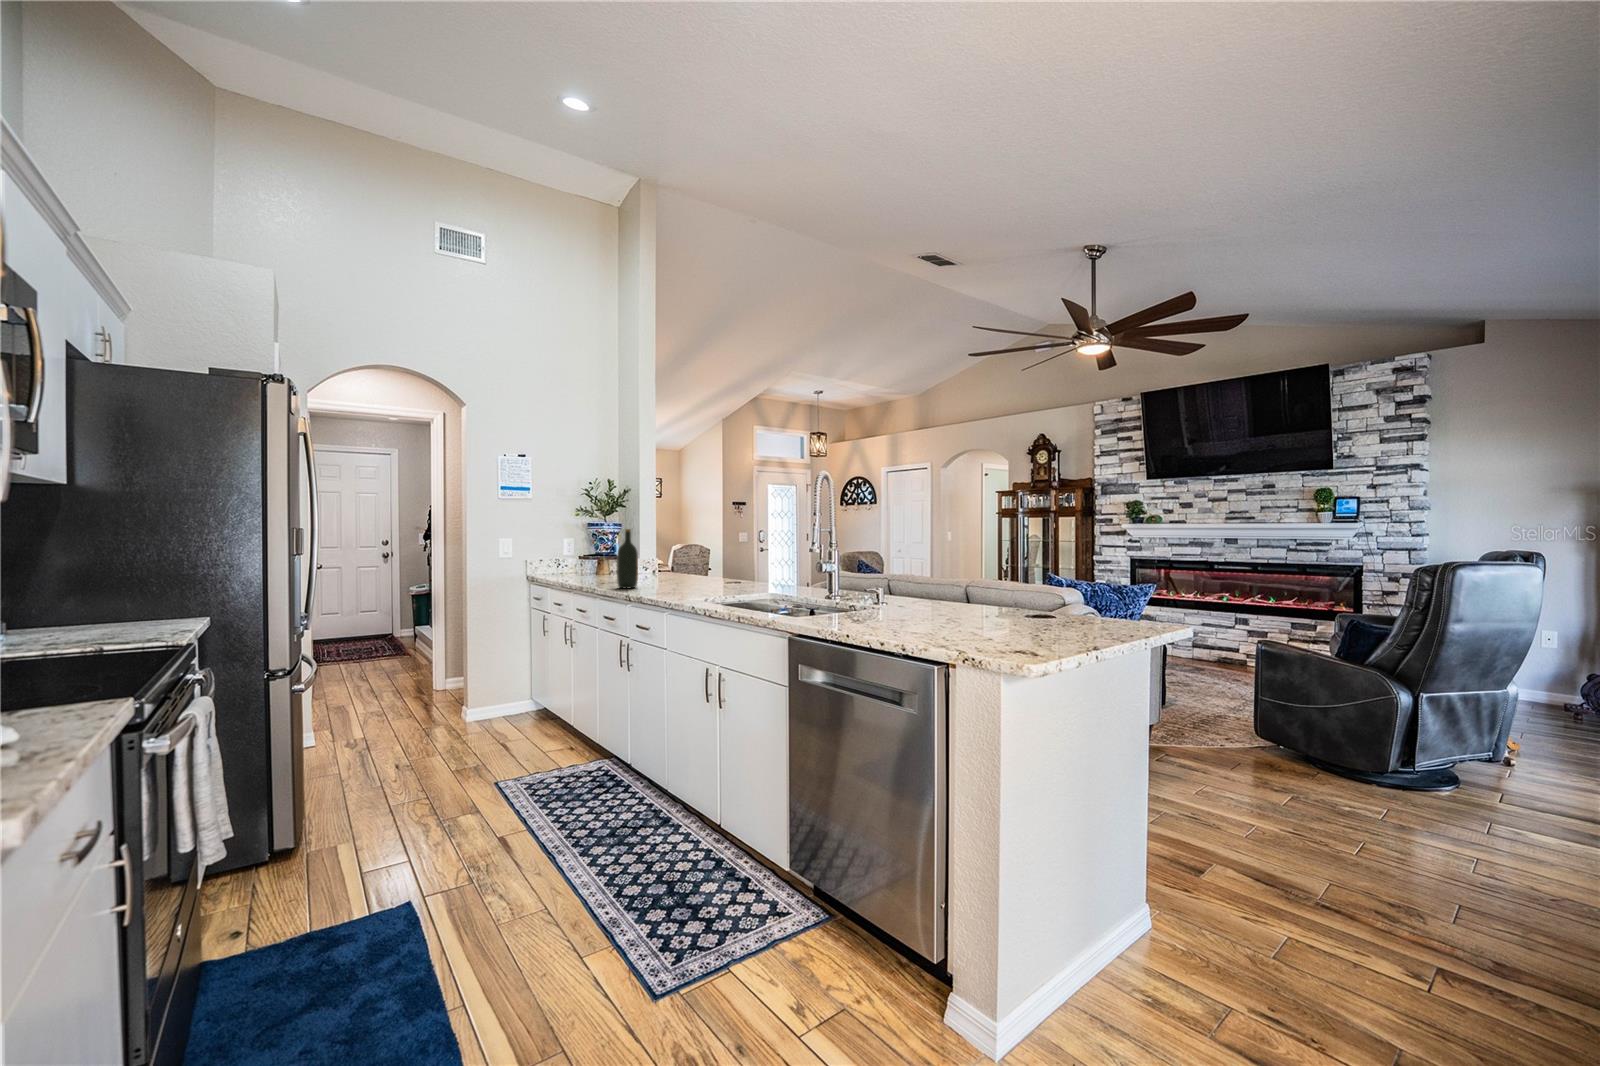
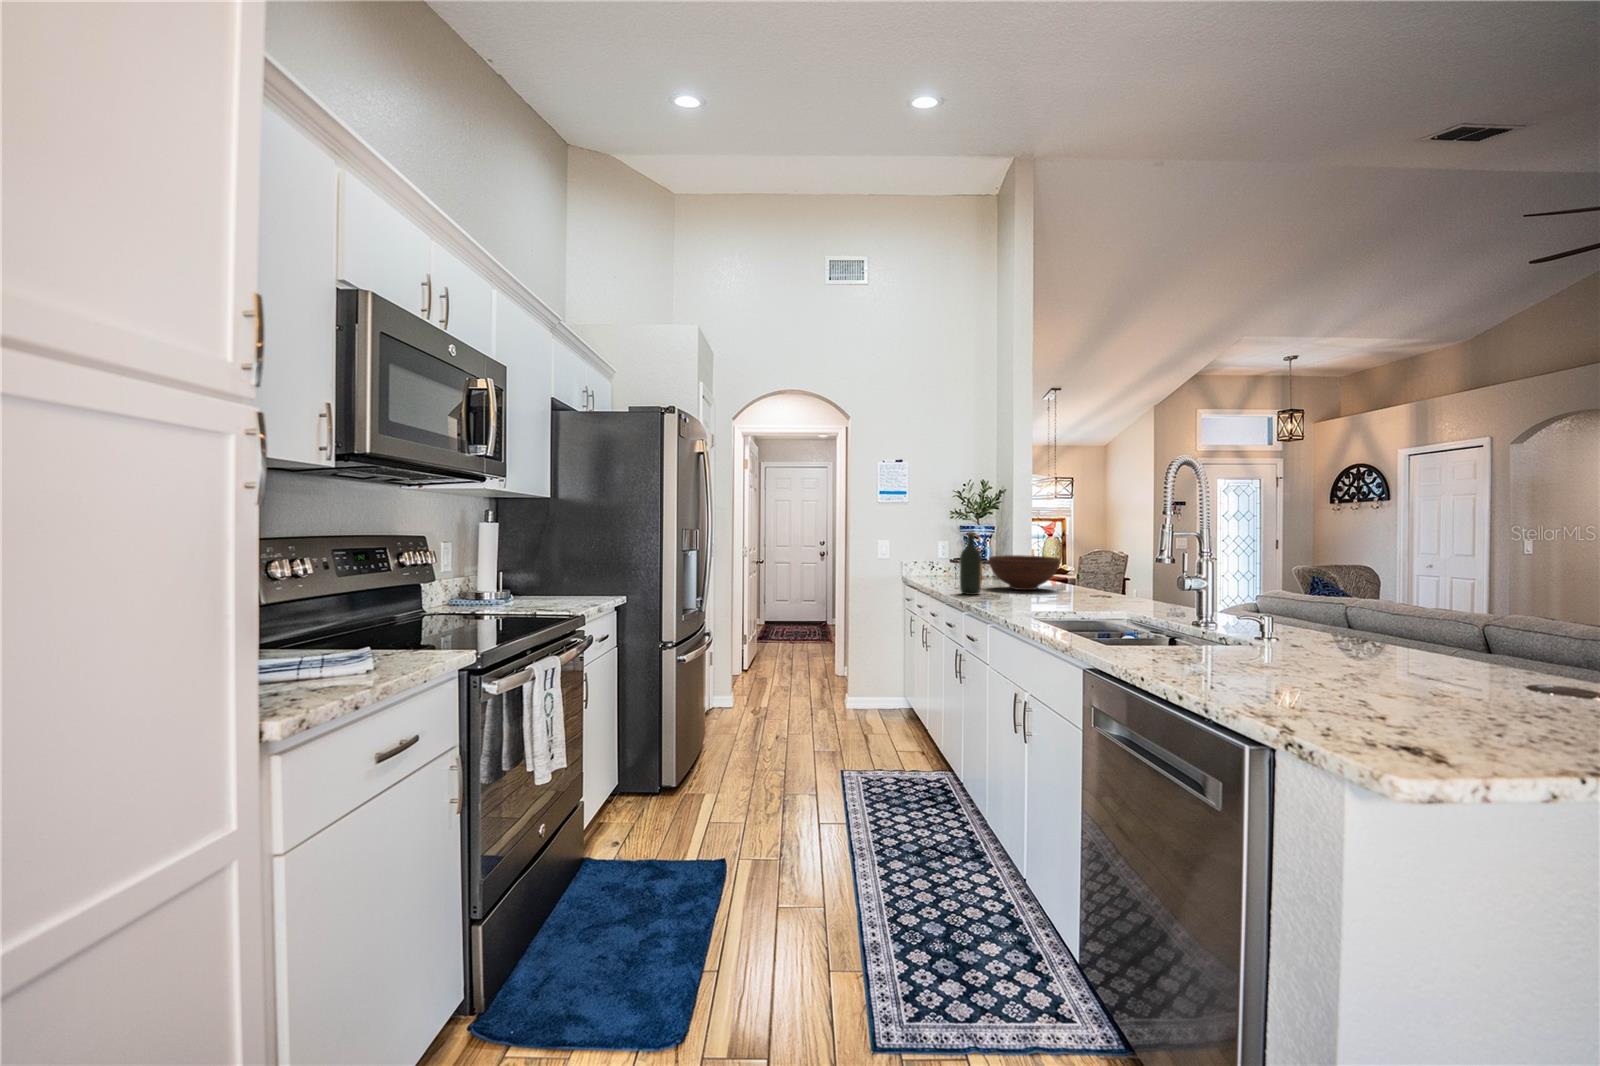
fruit bowl: none [635,550,698,582] -> present [989,555,1060,590]

